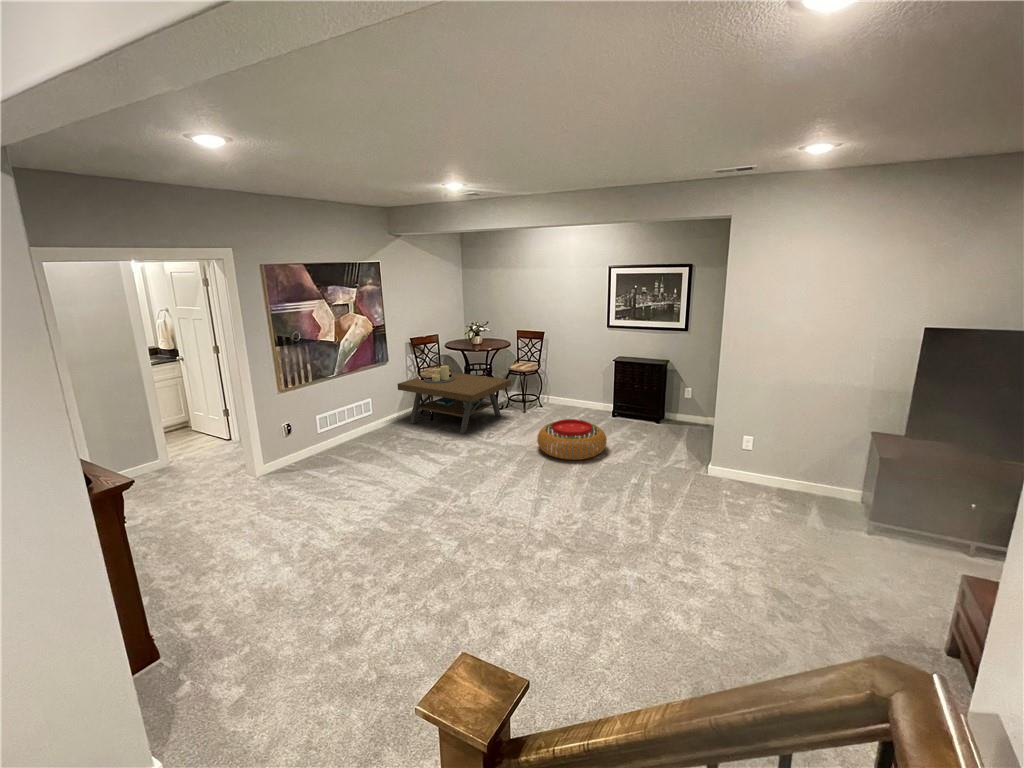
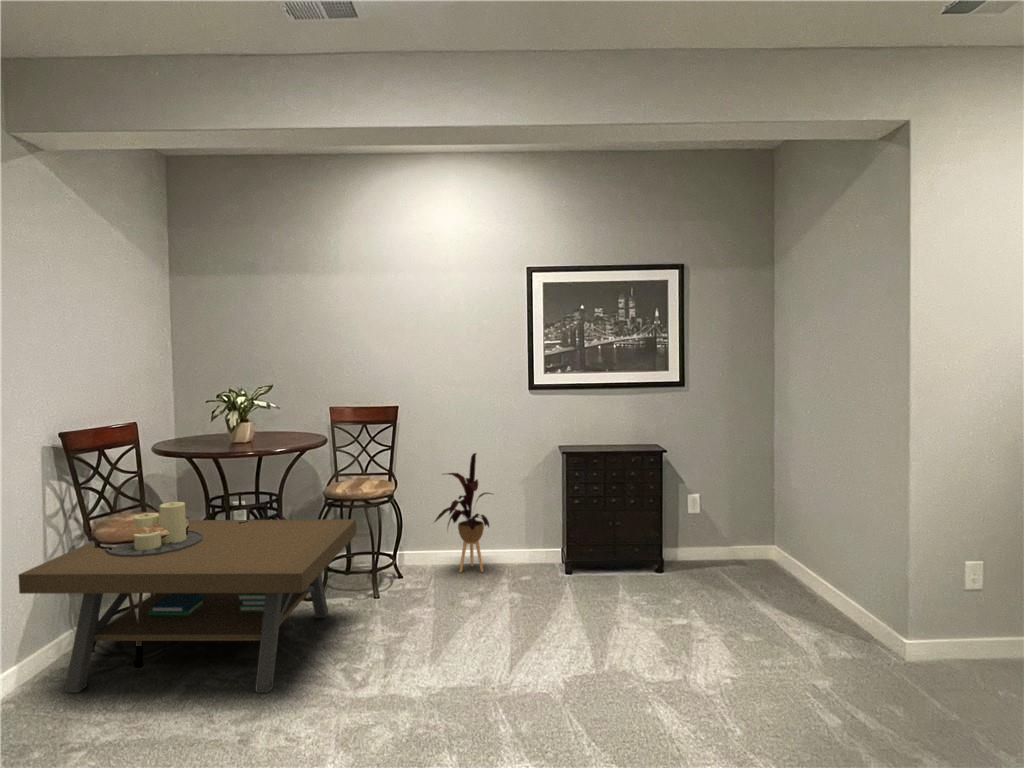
house plant: none [552,357,581,411] -> present [435,453,491,572]
pouf: present [537,419,607,460] -> none [499,592,674,708]

